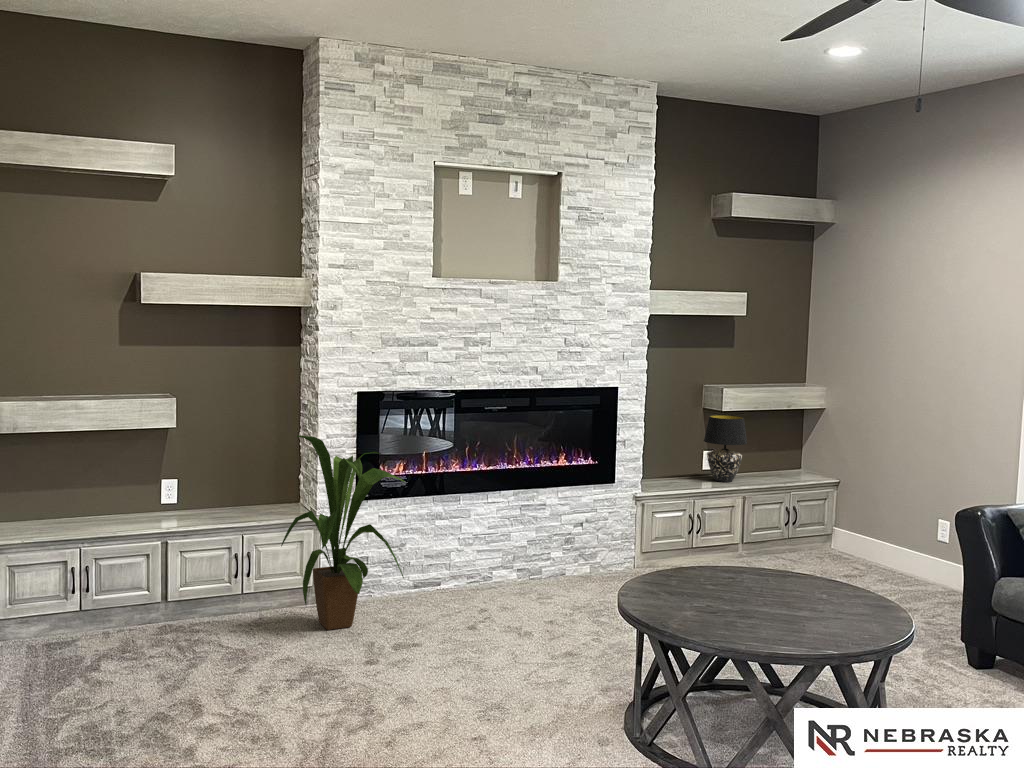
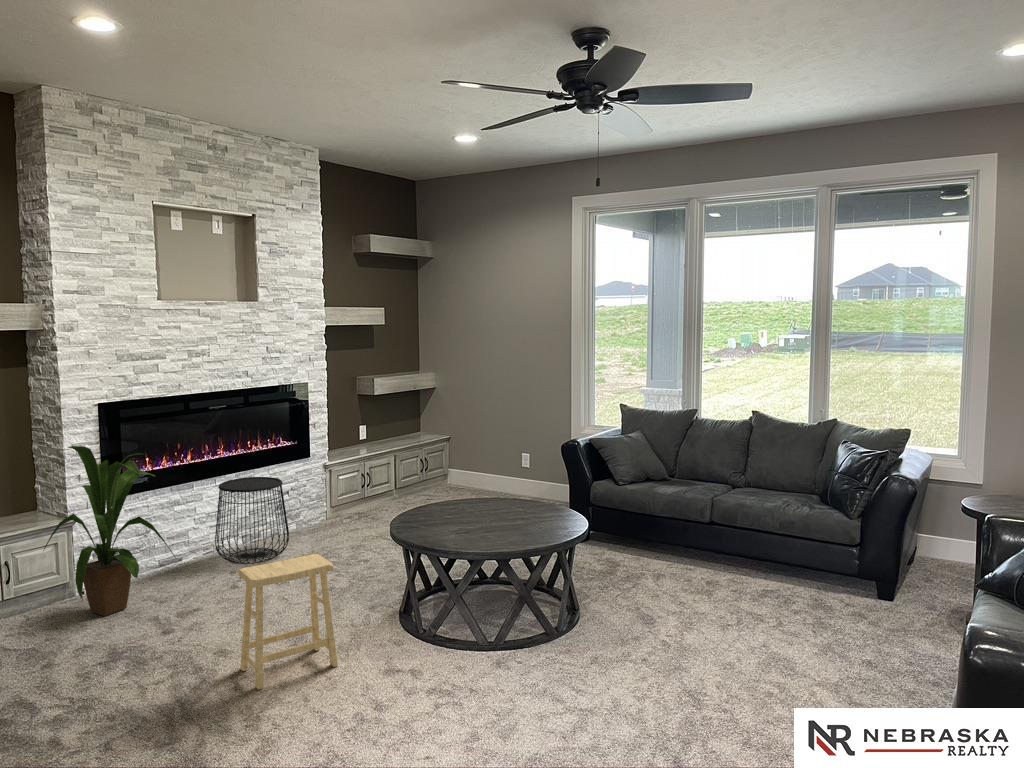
table lamp: present [704,415,747,482] -> none [362,398,394,447]
side table: none [475,498,561,605] -> present [215,477,289,564]
footstool: none [407,602,514,753] -> present [238,554,338,690]

